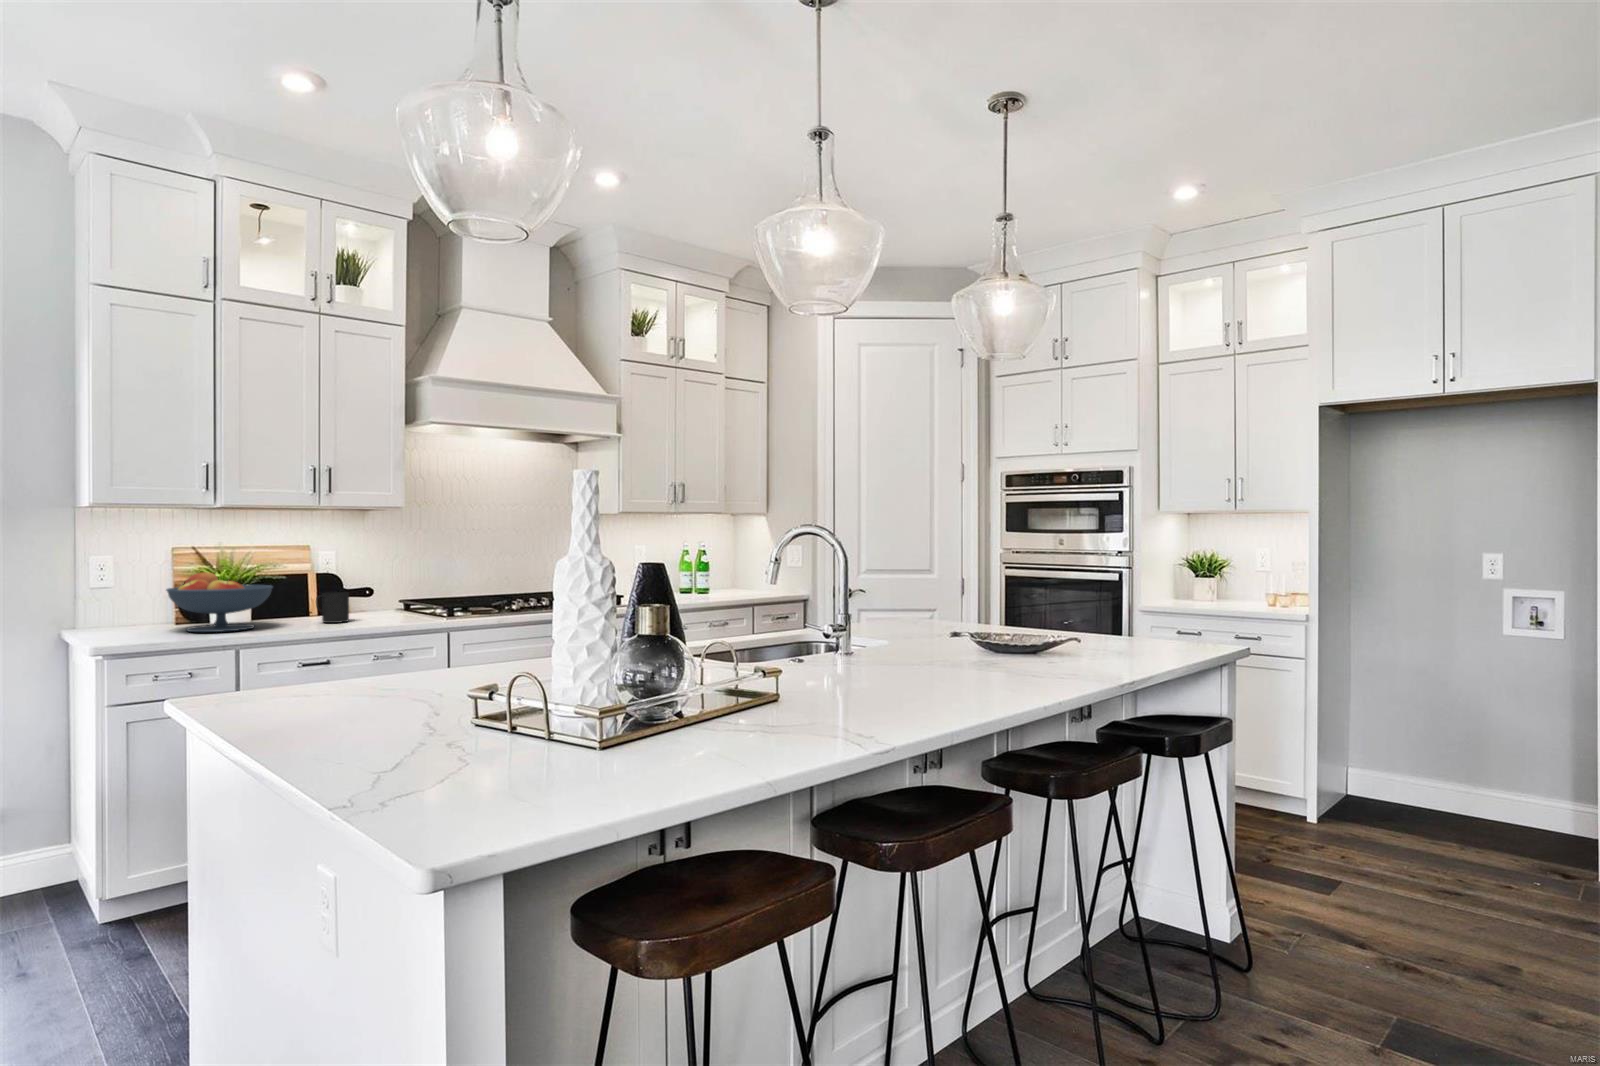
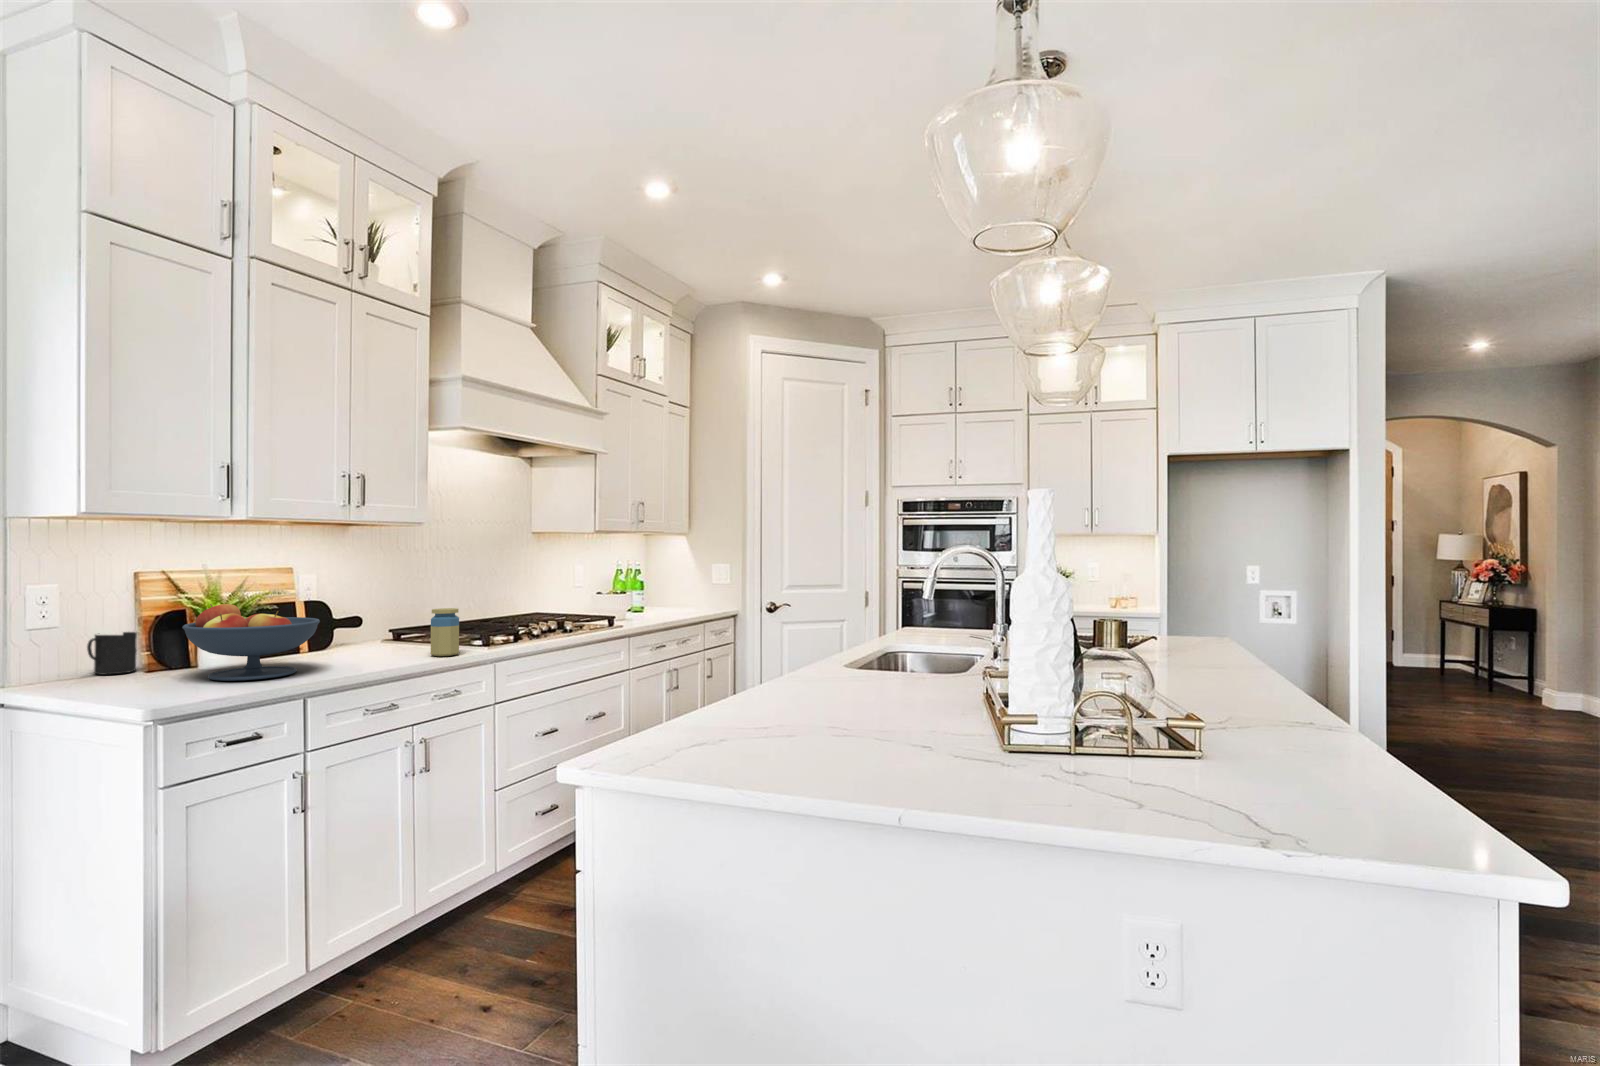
jar: none [376,582,403,623] -> present [431,608,459,656]
mug: present [316,592,349,623] -> present [87,632,137,675]

